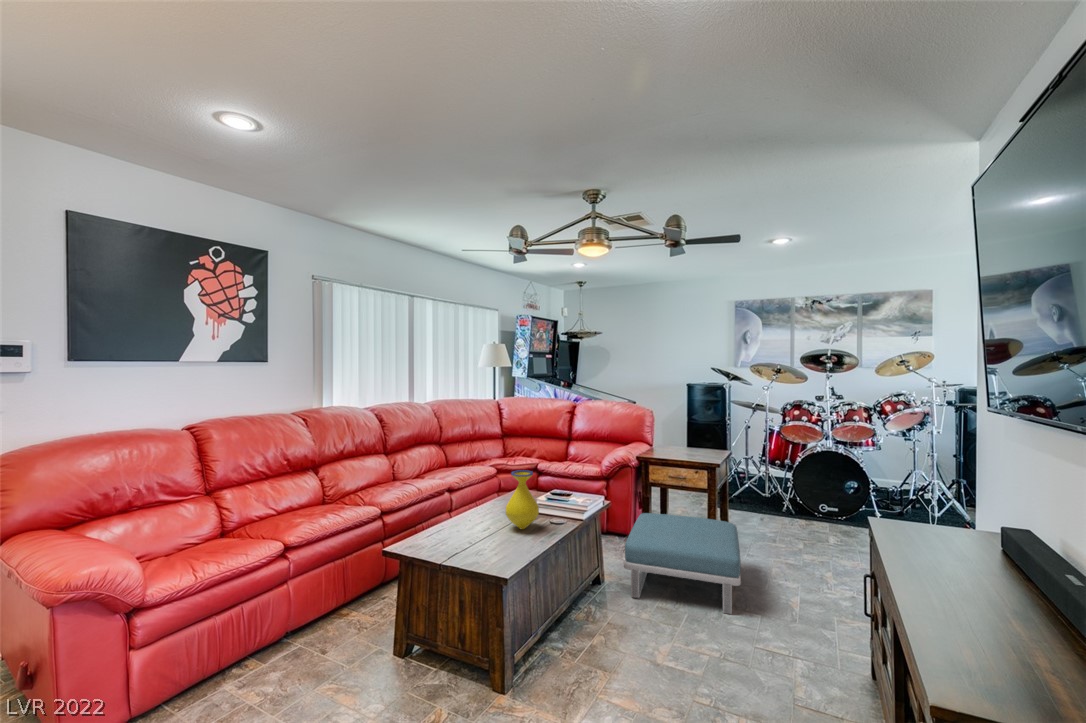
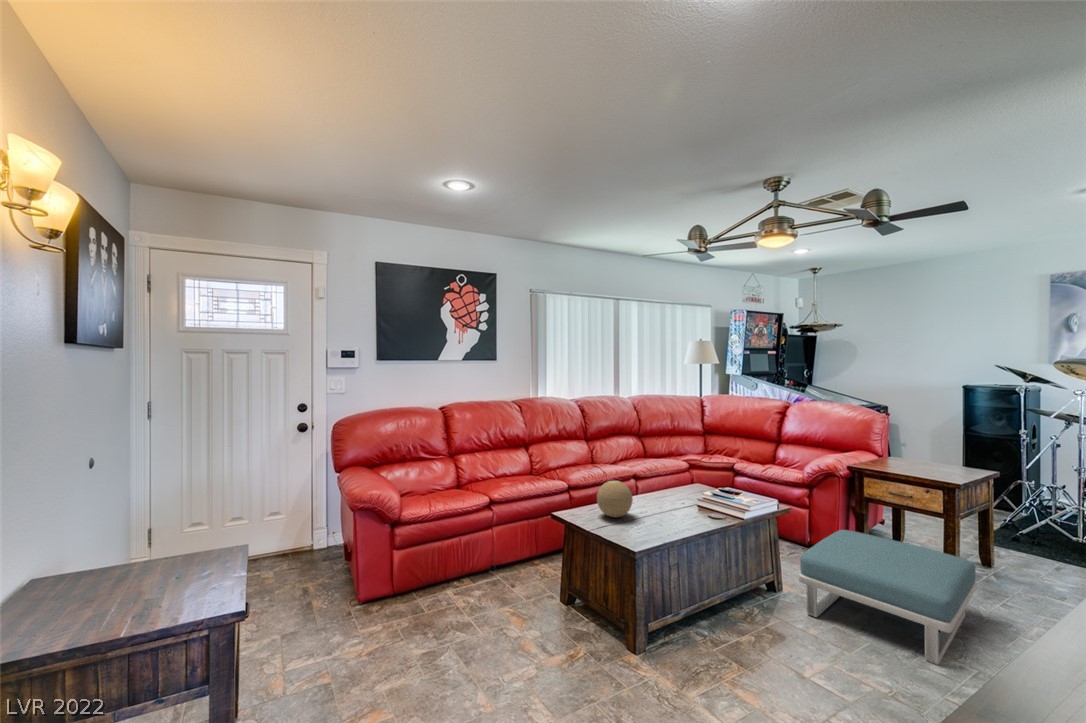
vase: present [506,470,539,529] -> none [660,462,695,518]
decorative orb: none [438,499,479,541] -> present [597,481,633,517]

